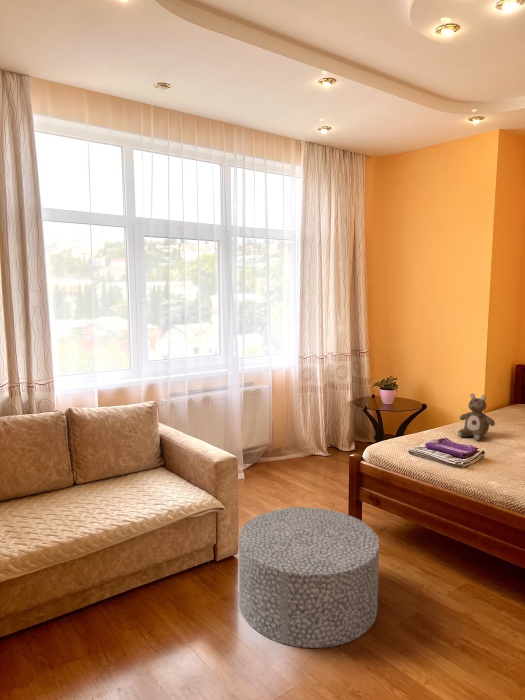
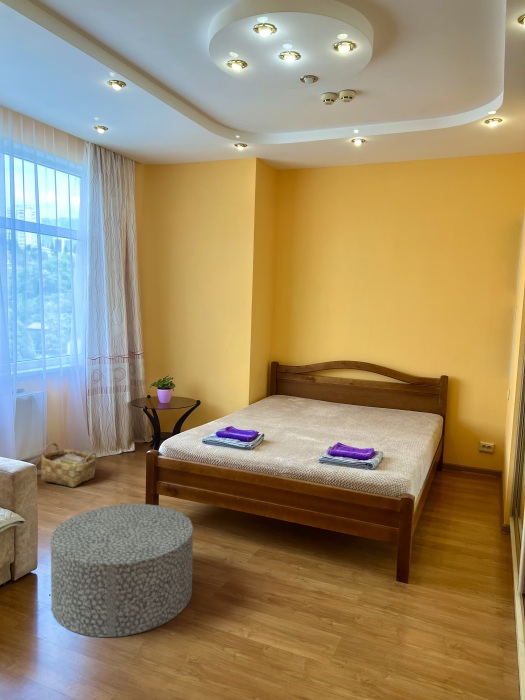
stuffed bear: present [458,394,495,440] -> none [238,386,267,426]
woven basket: none [264,433,314,478] -> present [41,443,97,487]

